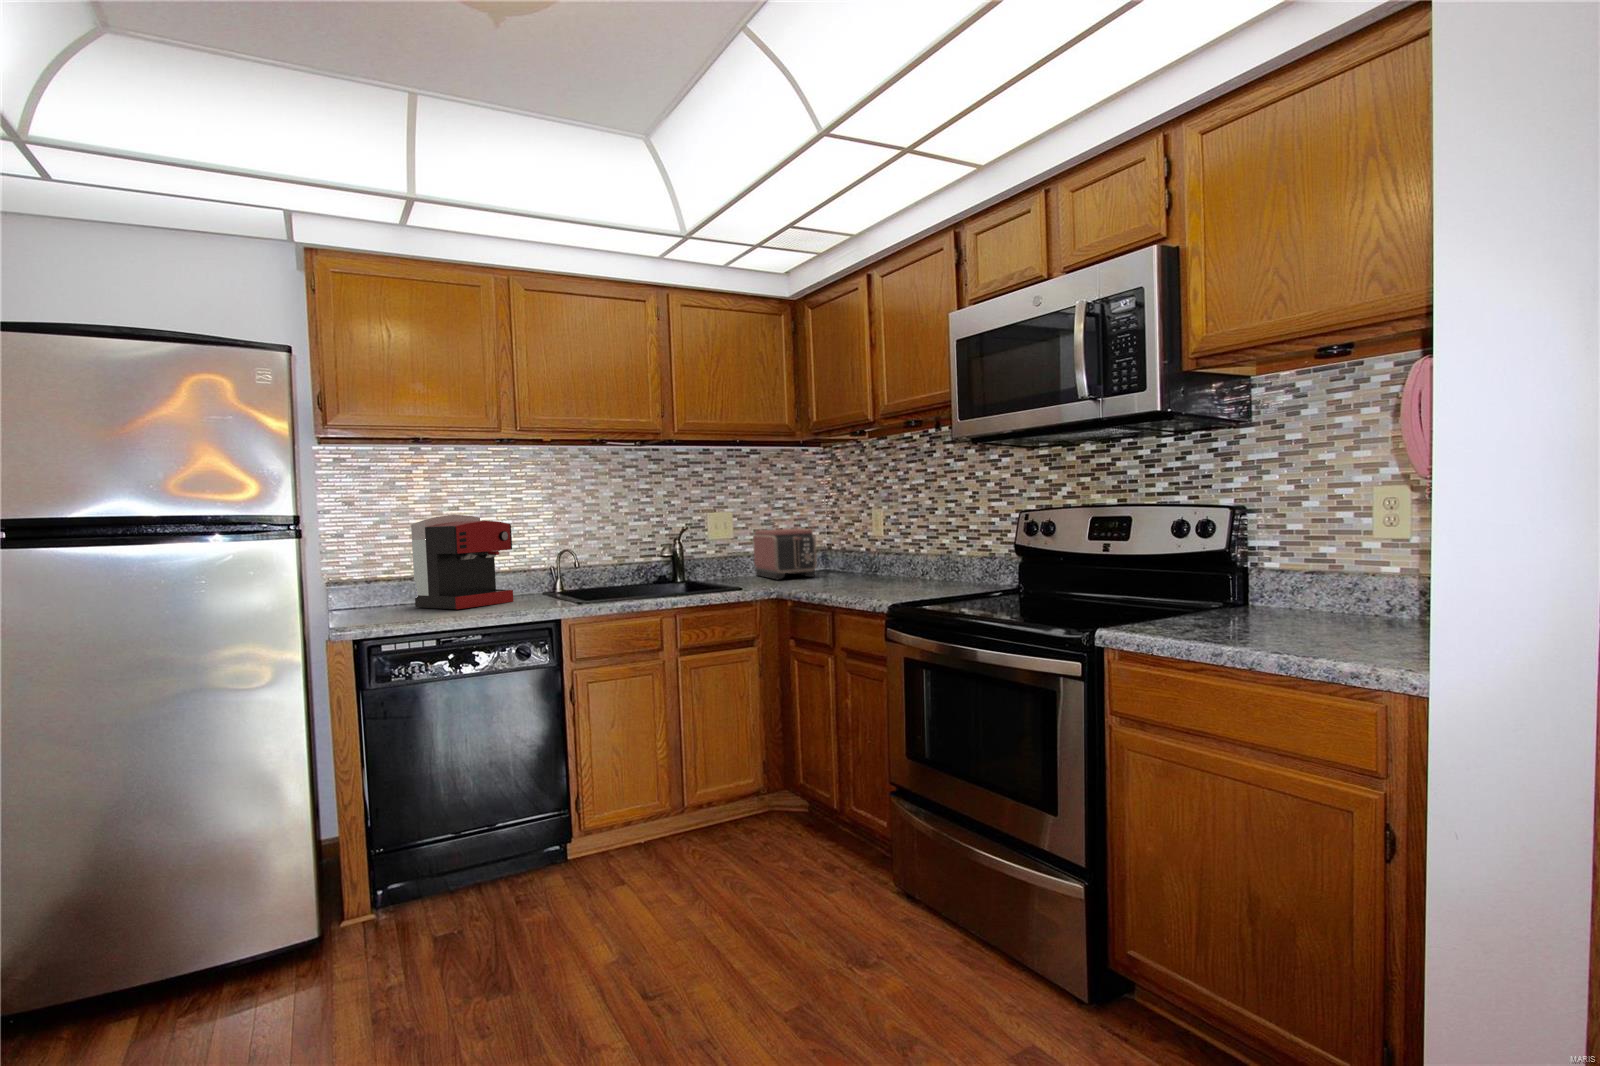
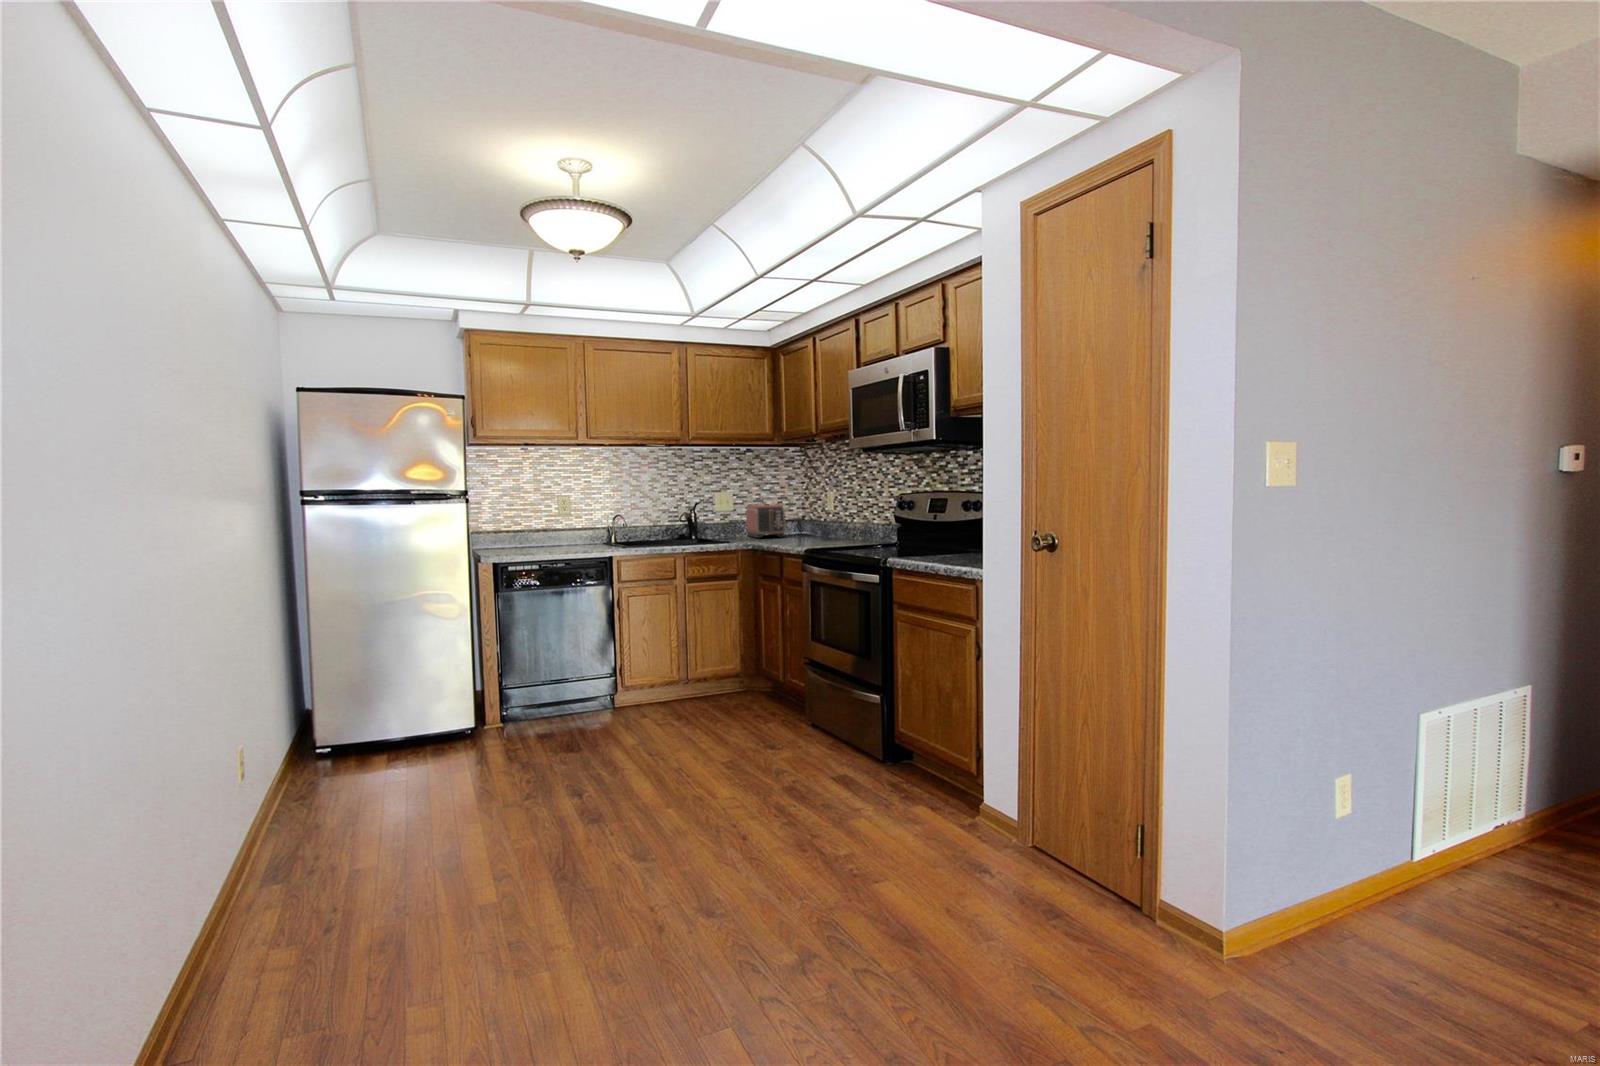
coffee maker: present [411,515,513,609] -> none [522,491,585,551]

